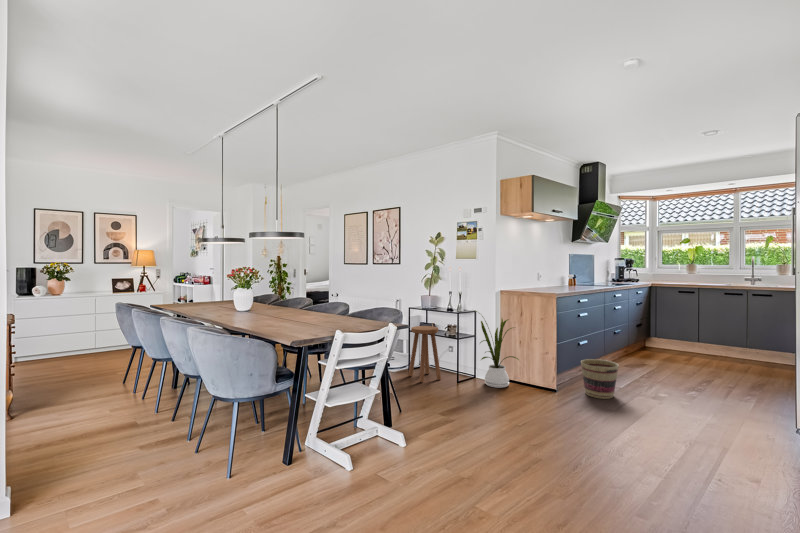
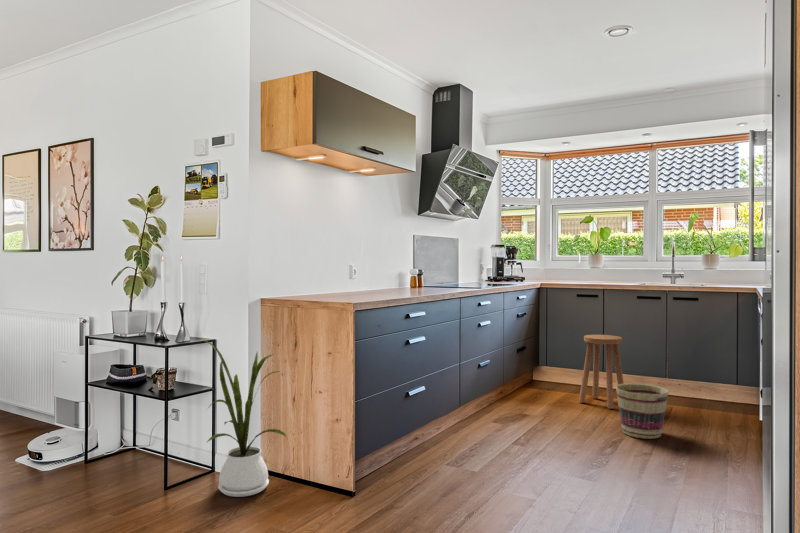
stool: present [408,326,441,382] -> present [579,335,624,409]
basket: present [581,359,619,399] -> present [616,383,668,439]

